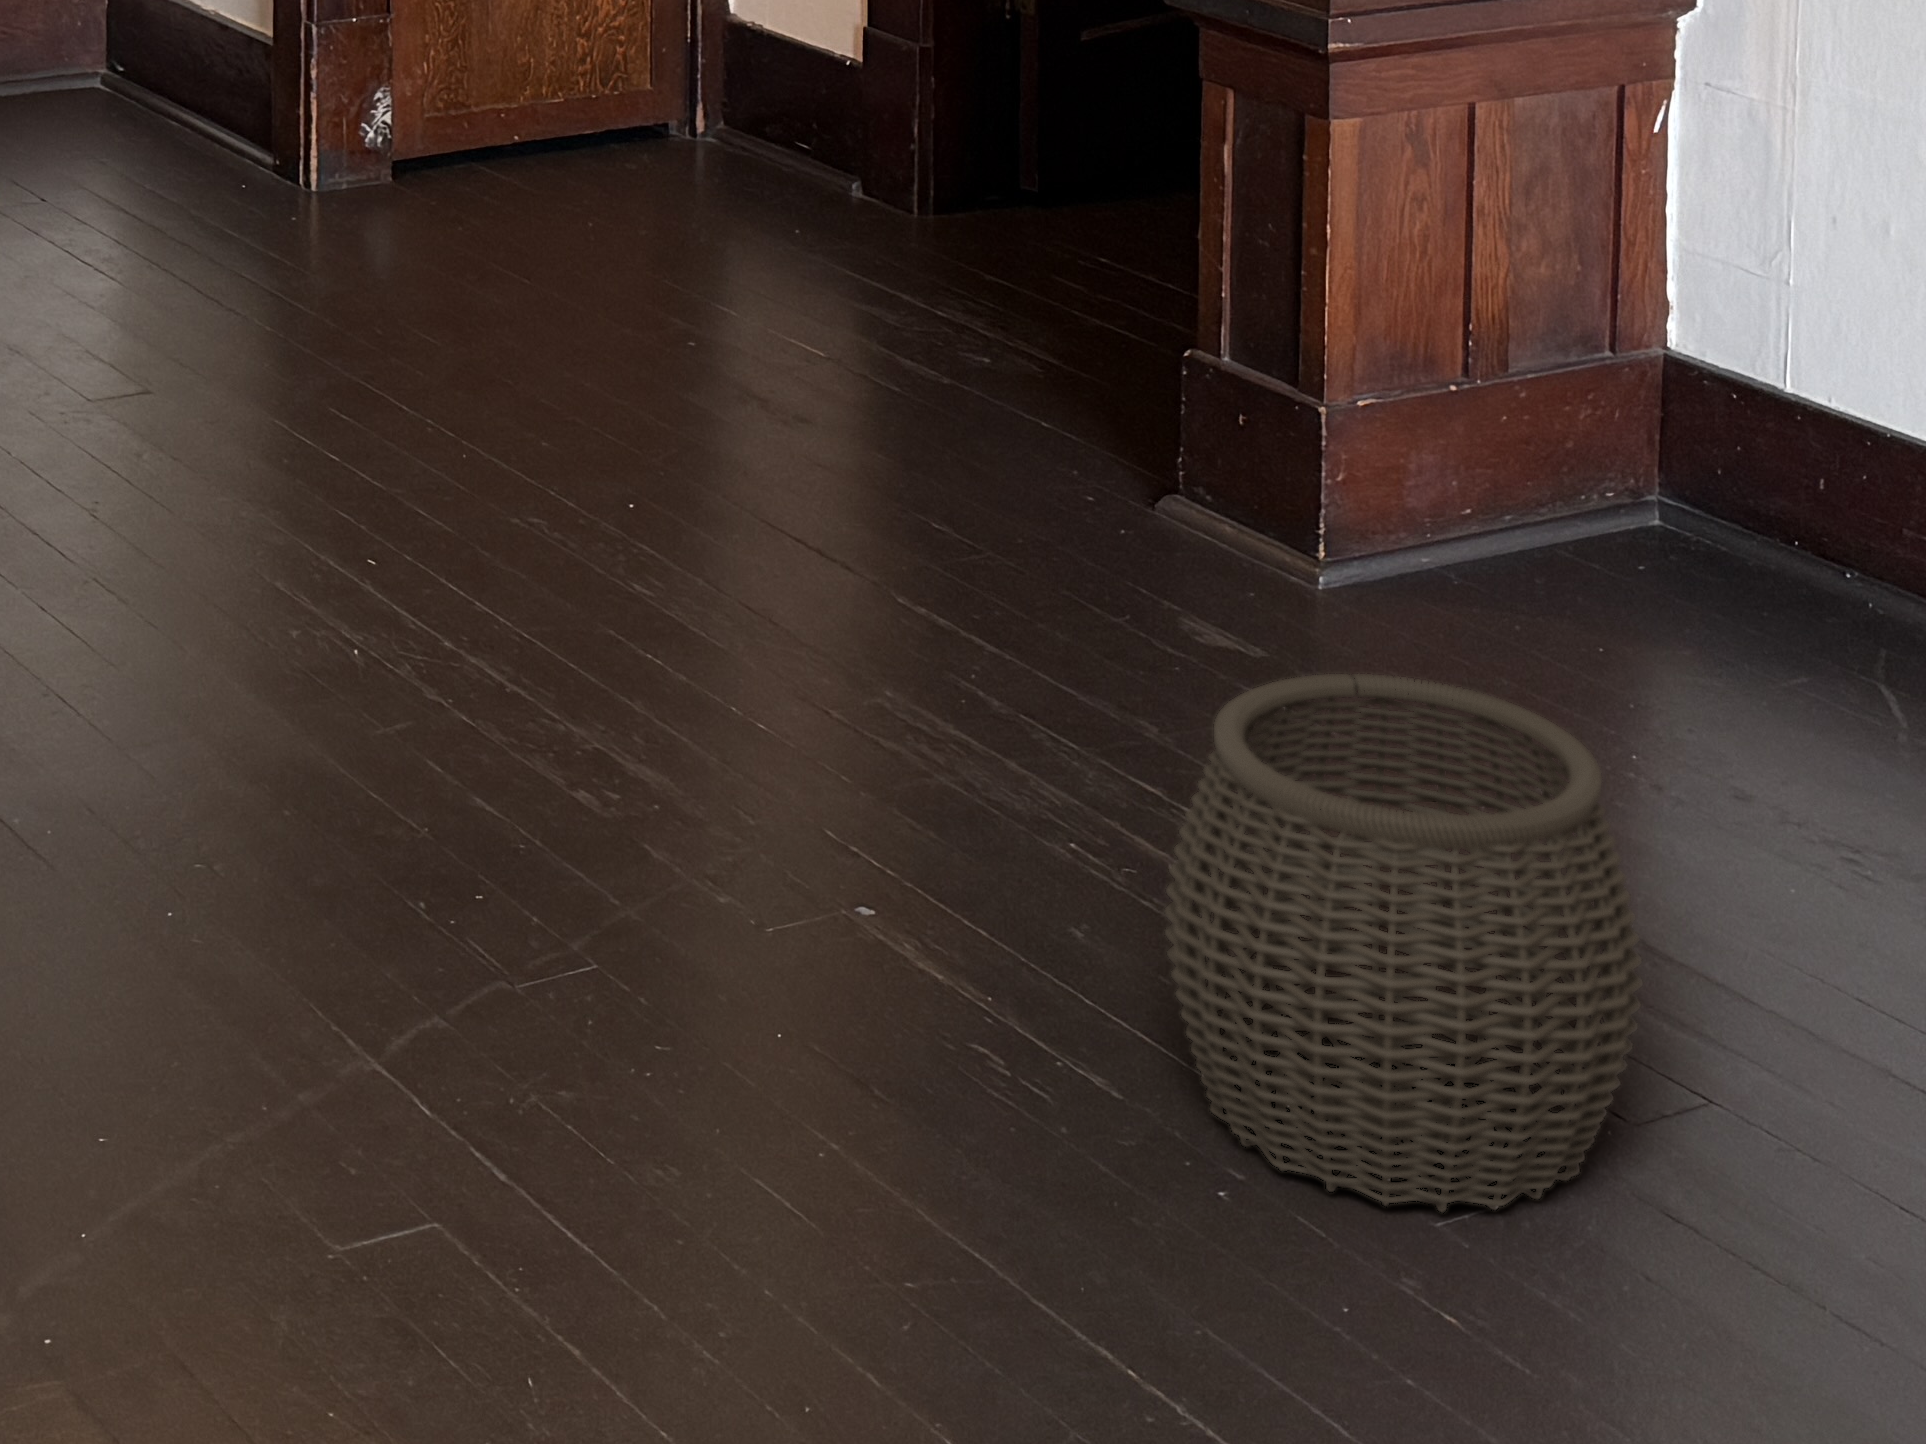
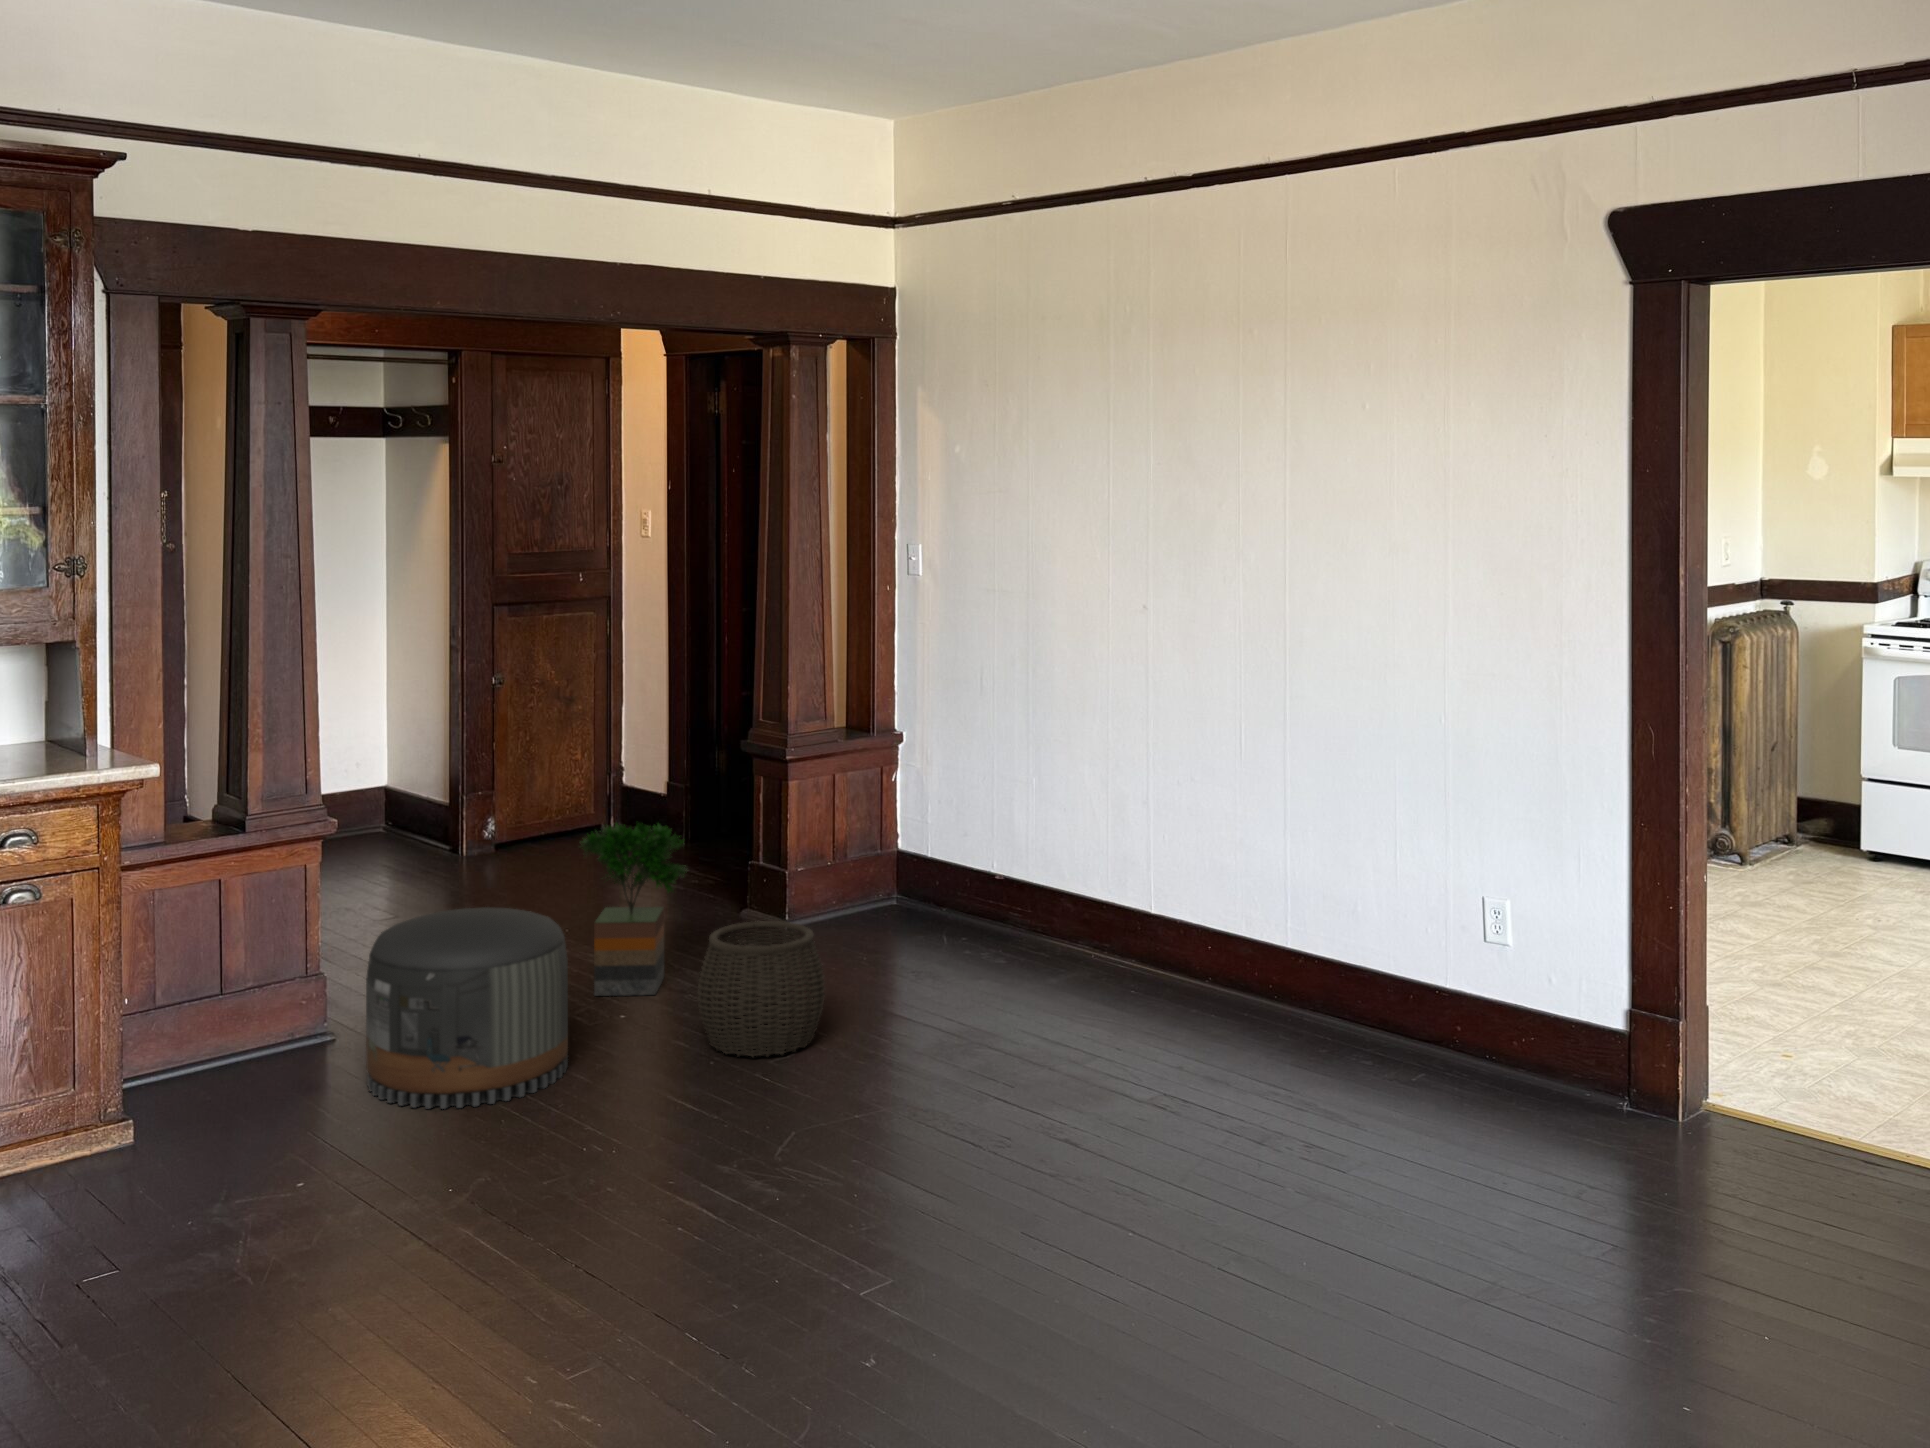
potted tree: none [711,233,1080,823] -> present [582,823,687,996]
pouf: none [73,540,733,1303] -> present [366,907,568,1109]

